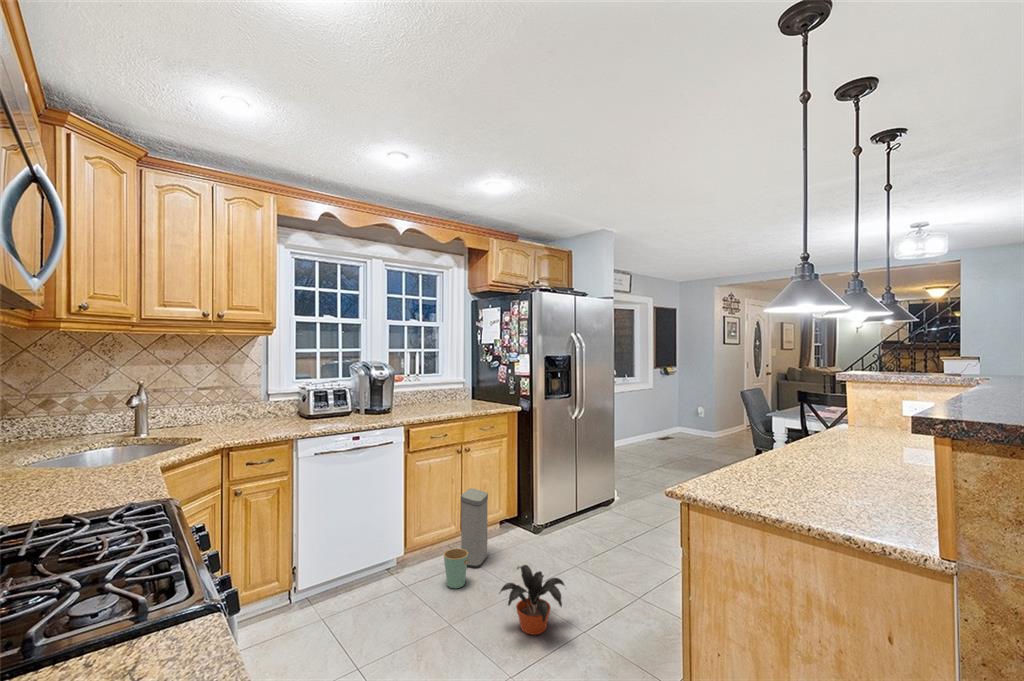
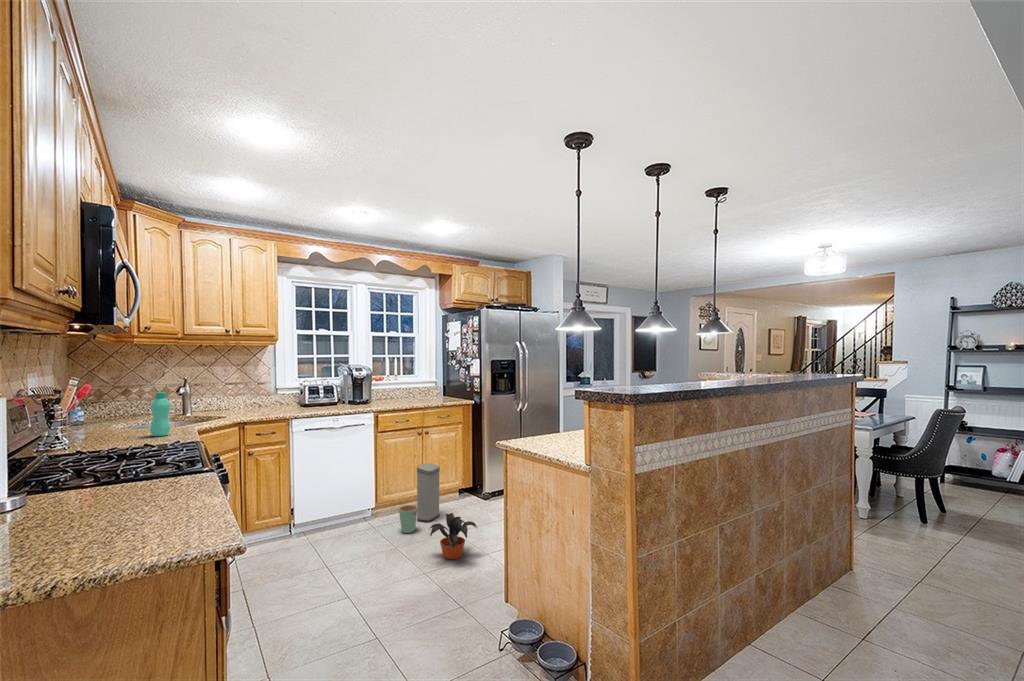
bottle: none [78,409,114,484] -> present [150,392,170,436]

